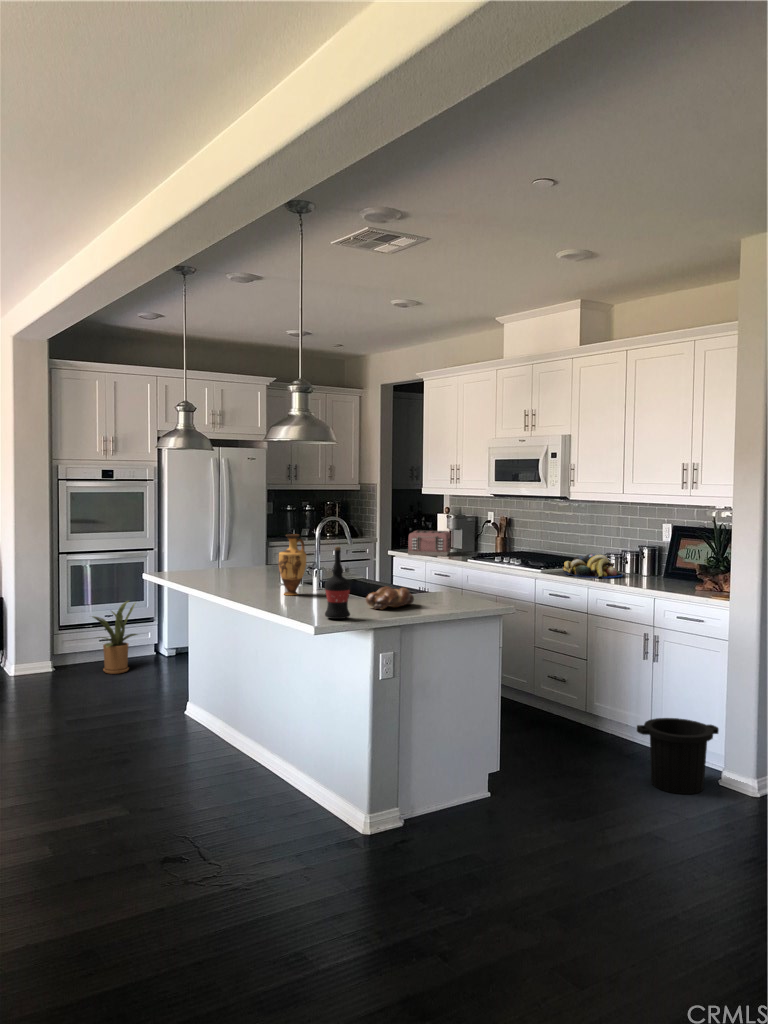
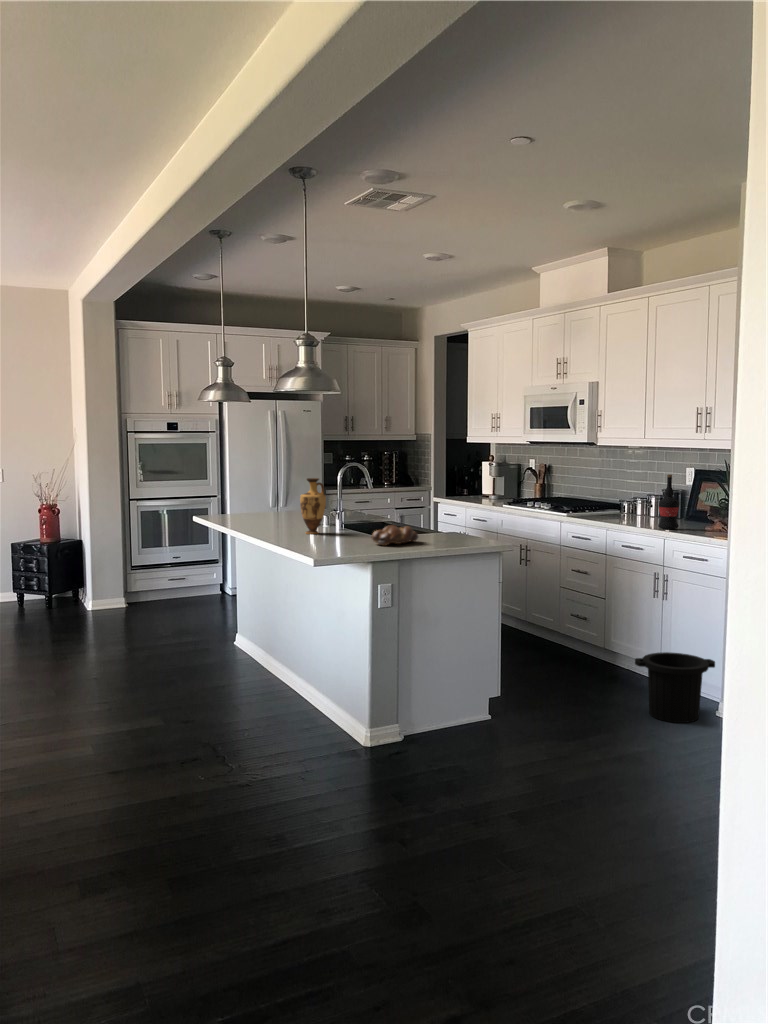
toaster: present [408,530,451,556] -> none [450,478,494,502]
wine bottle: present [325,547,350,619] -> present [658,475,679,529]
fruit bowl: present [563,554,623,579] -> none [585,498,643,521]
house plant: present [93,601,137,674] -> none [153,543,204,610]

